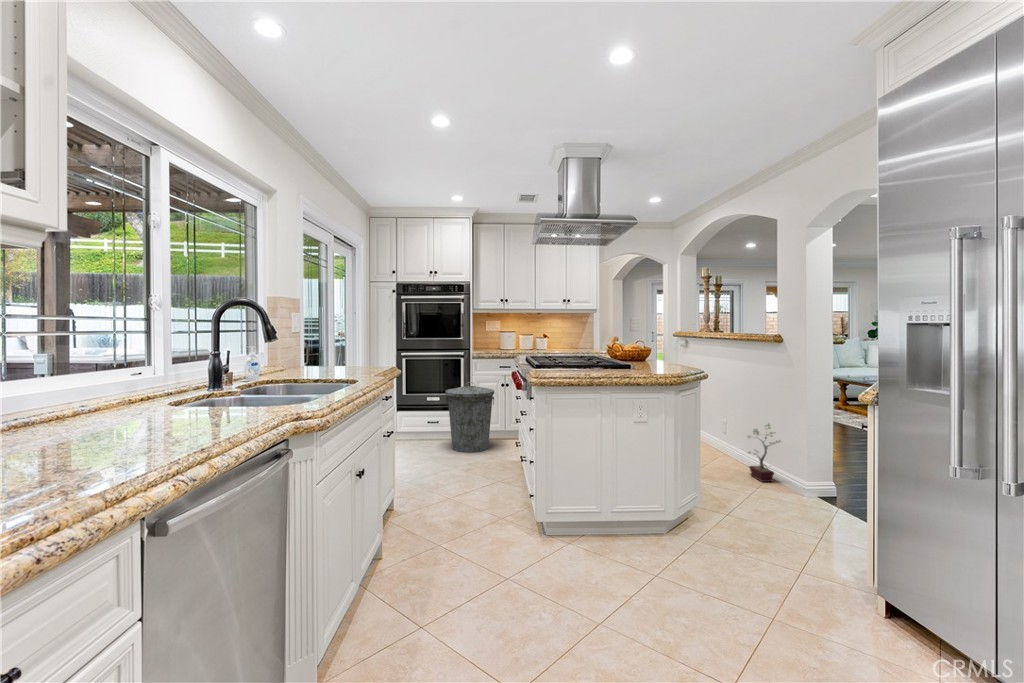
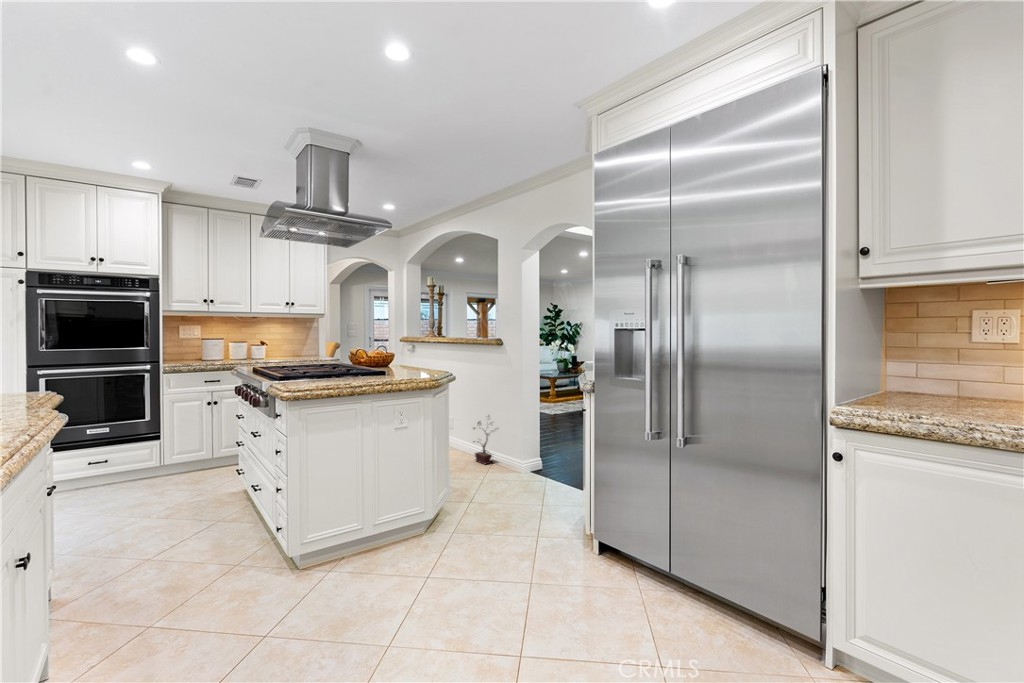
trash can: present [446,383,494,452] -> none [124,403,202,494]

